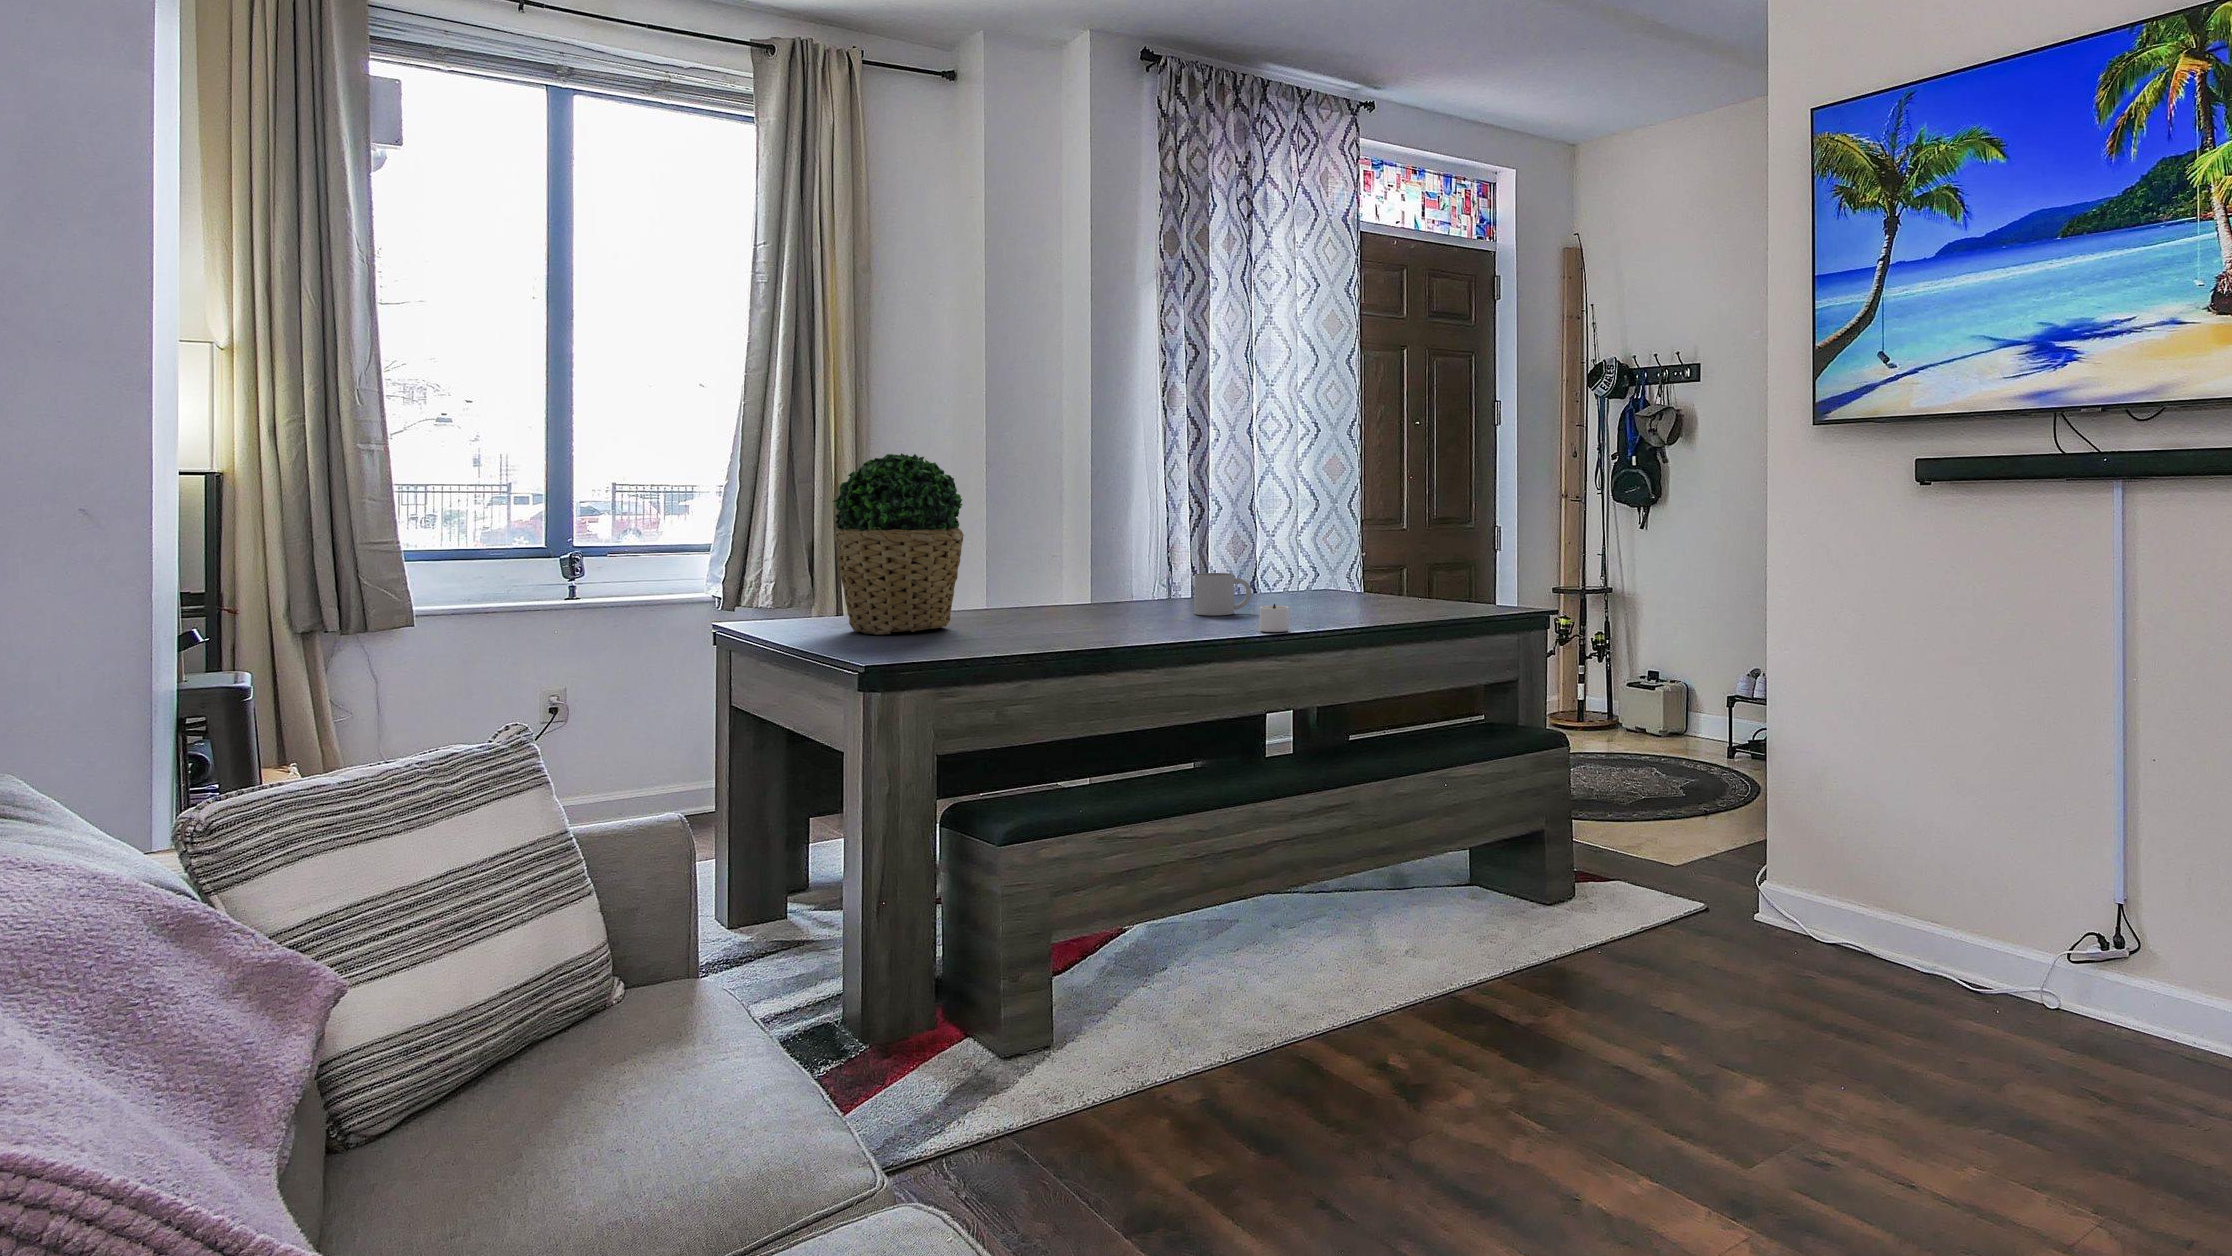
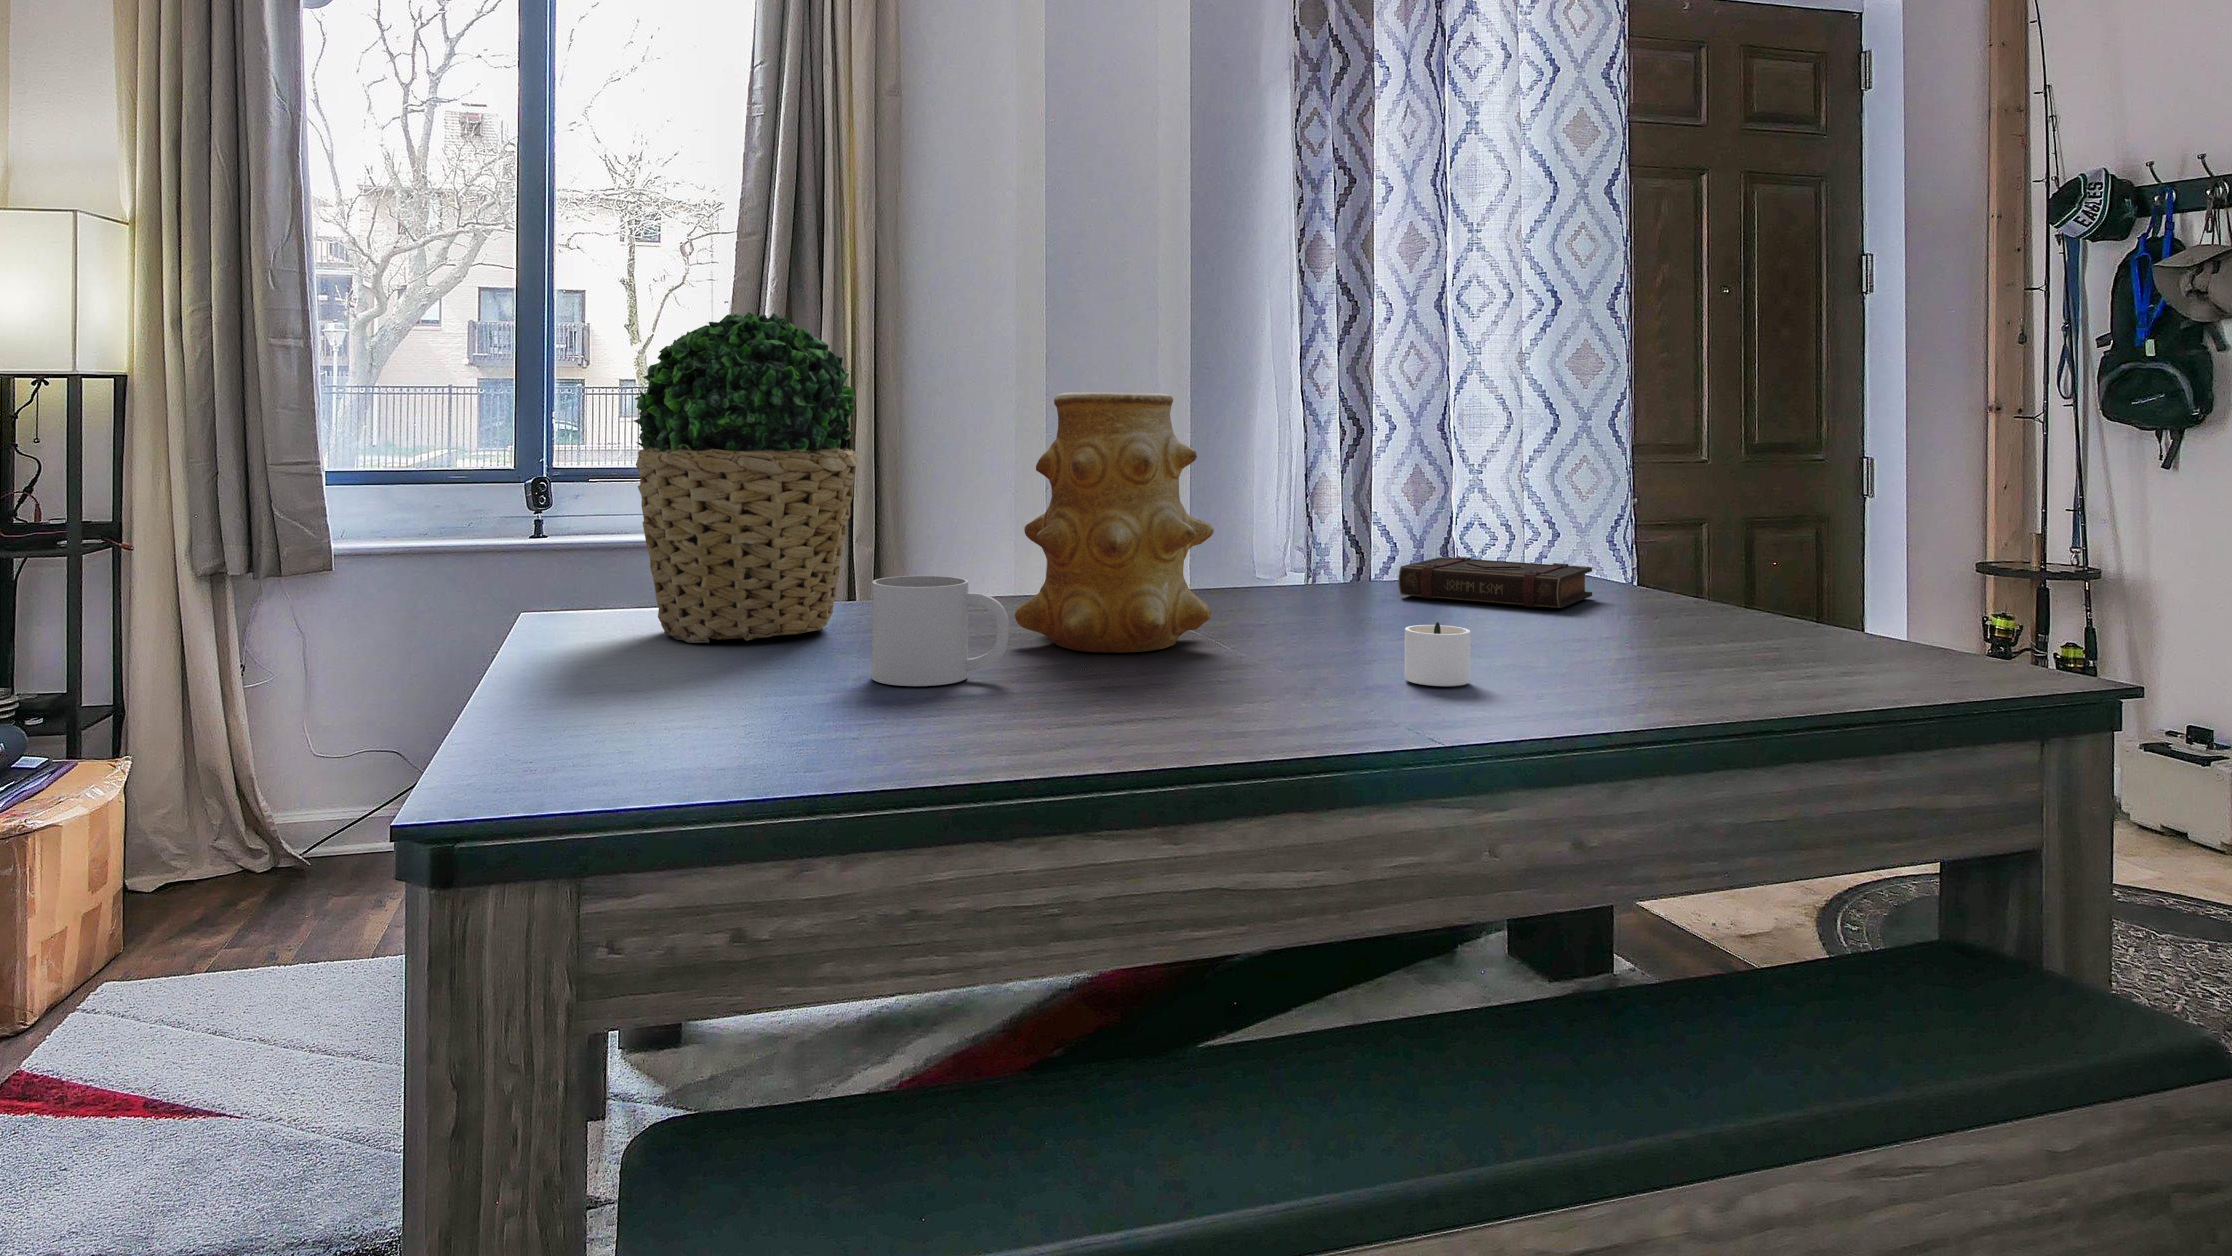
vase: none [1059,497,1162,629] -> present [1015,392,1214,652]
mug: present [1194,573,1251,615] -> present [872,576,1009,686]
book: none [1243,582,1340,604] -> present [1398,557,1592,608]

